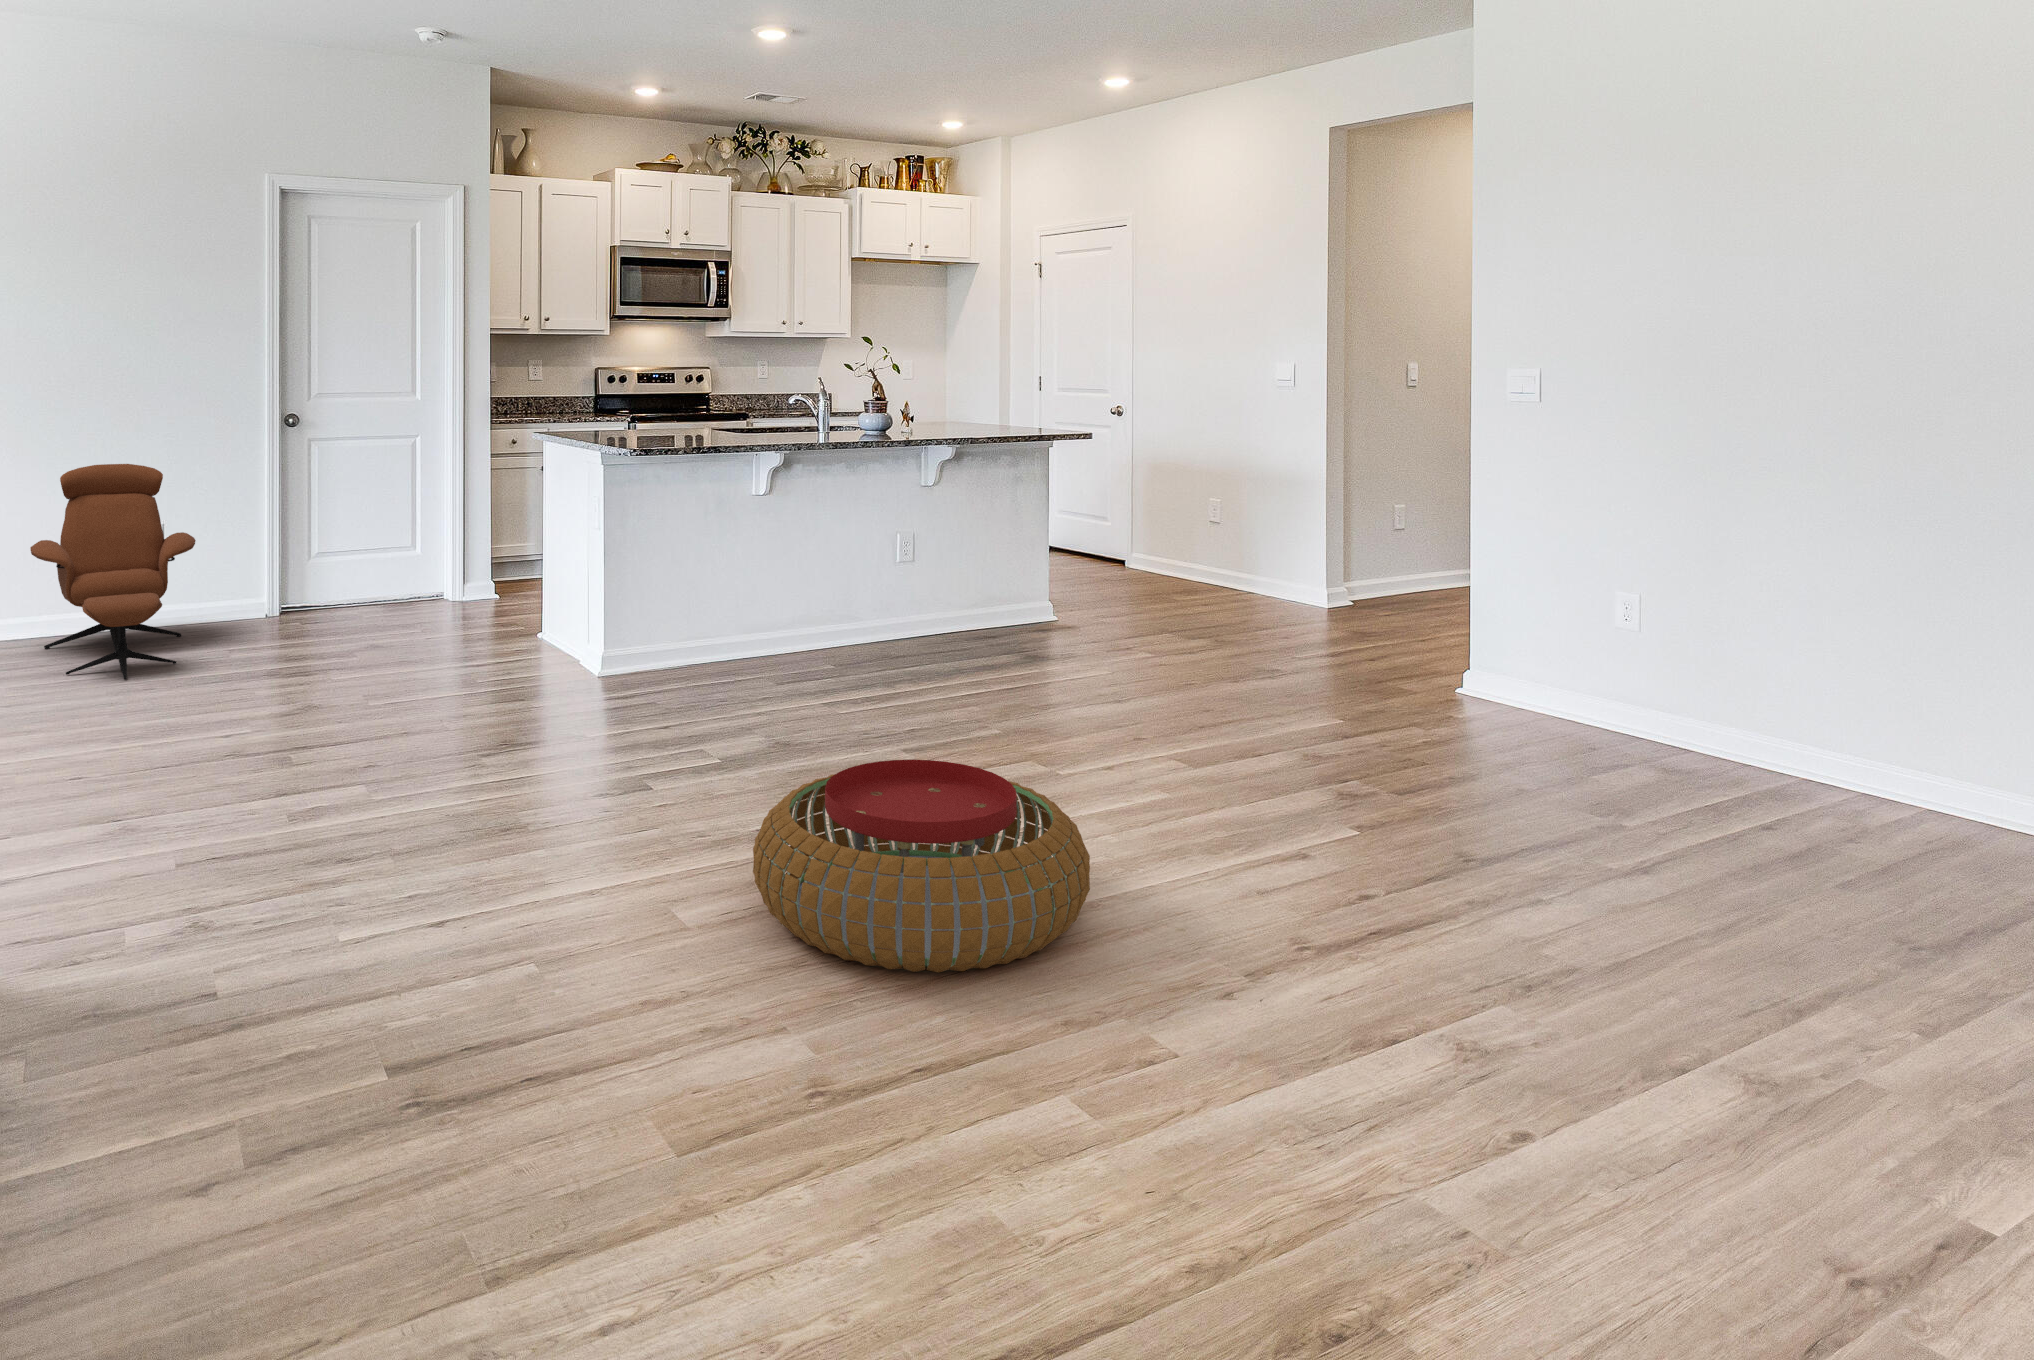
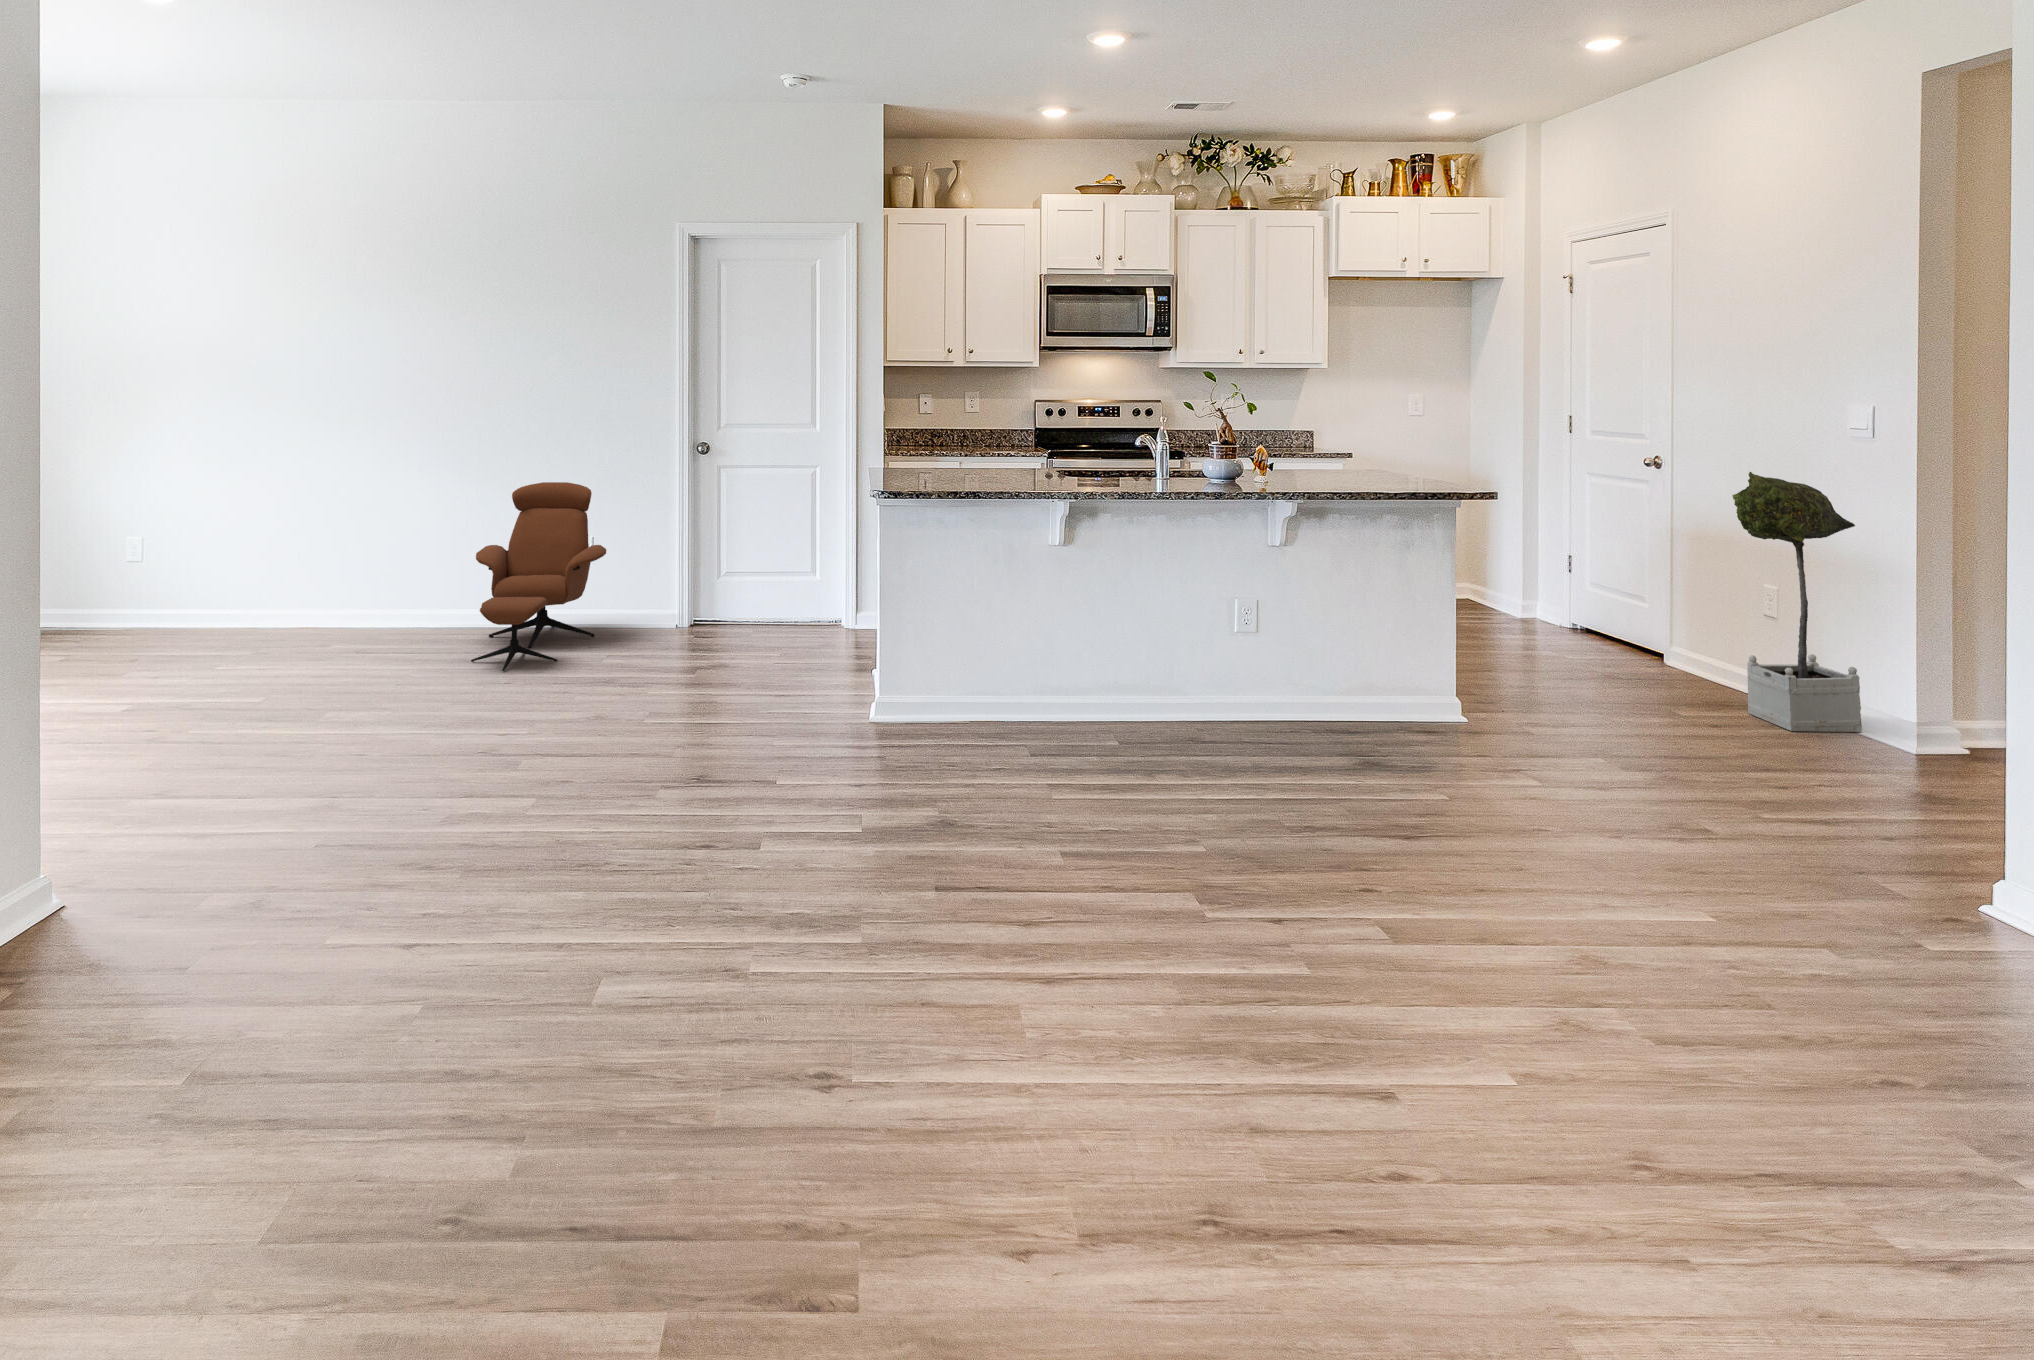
potted tree: none [1210,417,1293,607] -> present [1732,472,1862,732]
pouf: present [753,760,1090,973] -> none [627,869,1024,1151]

